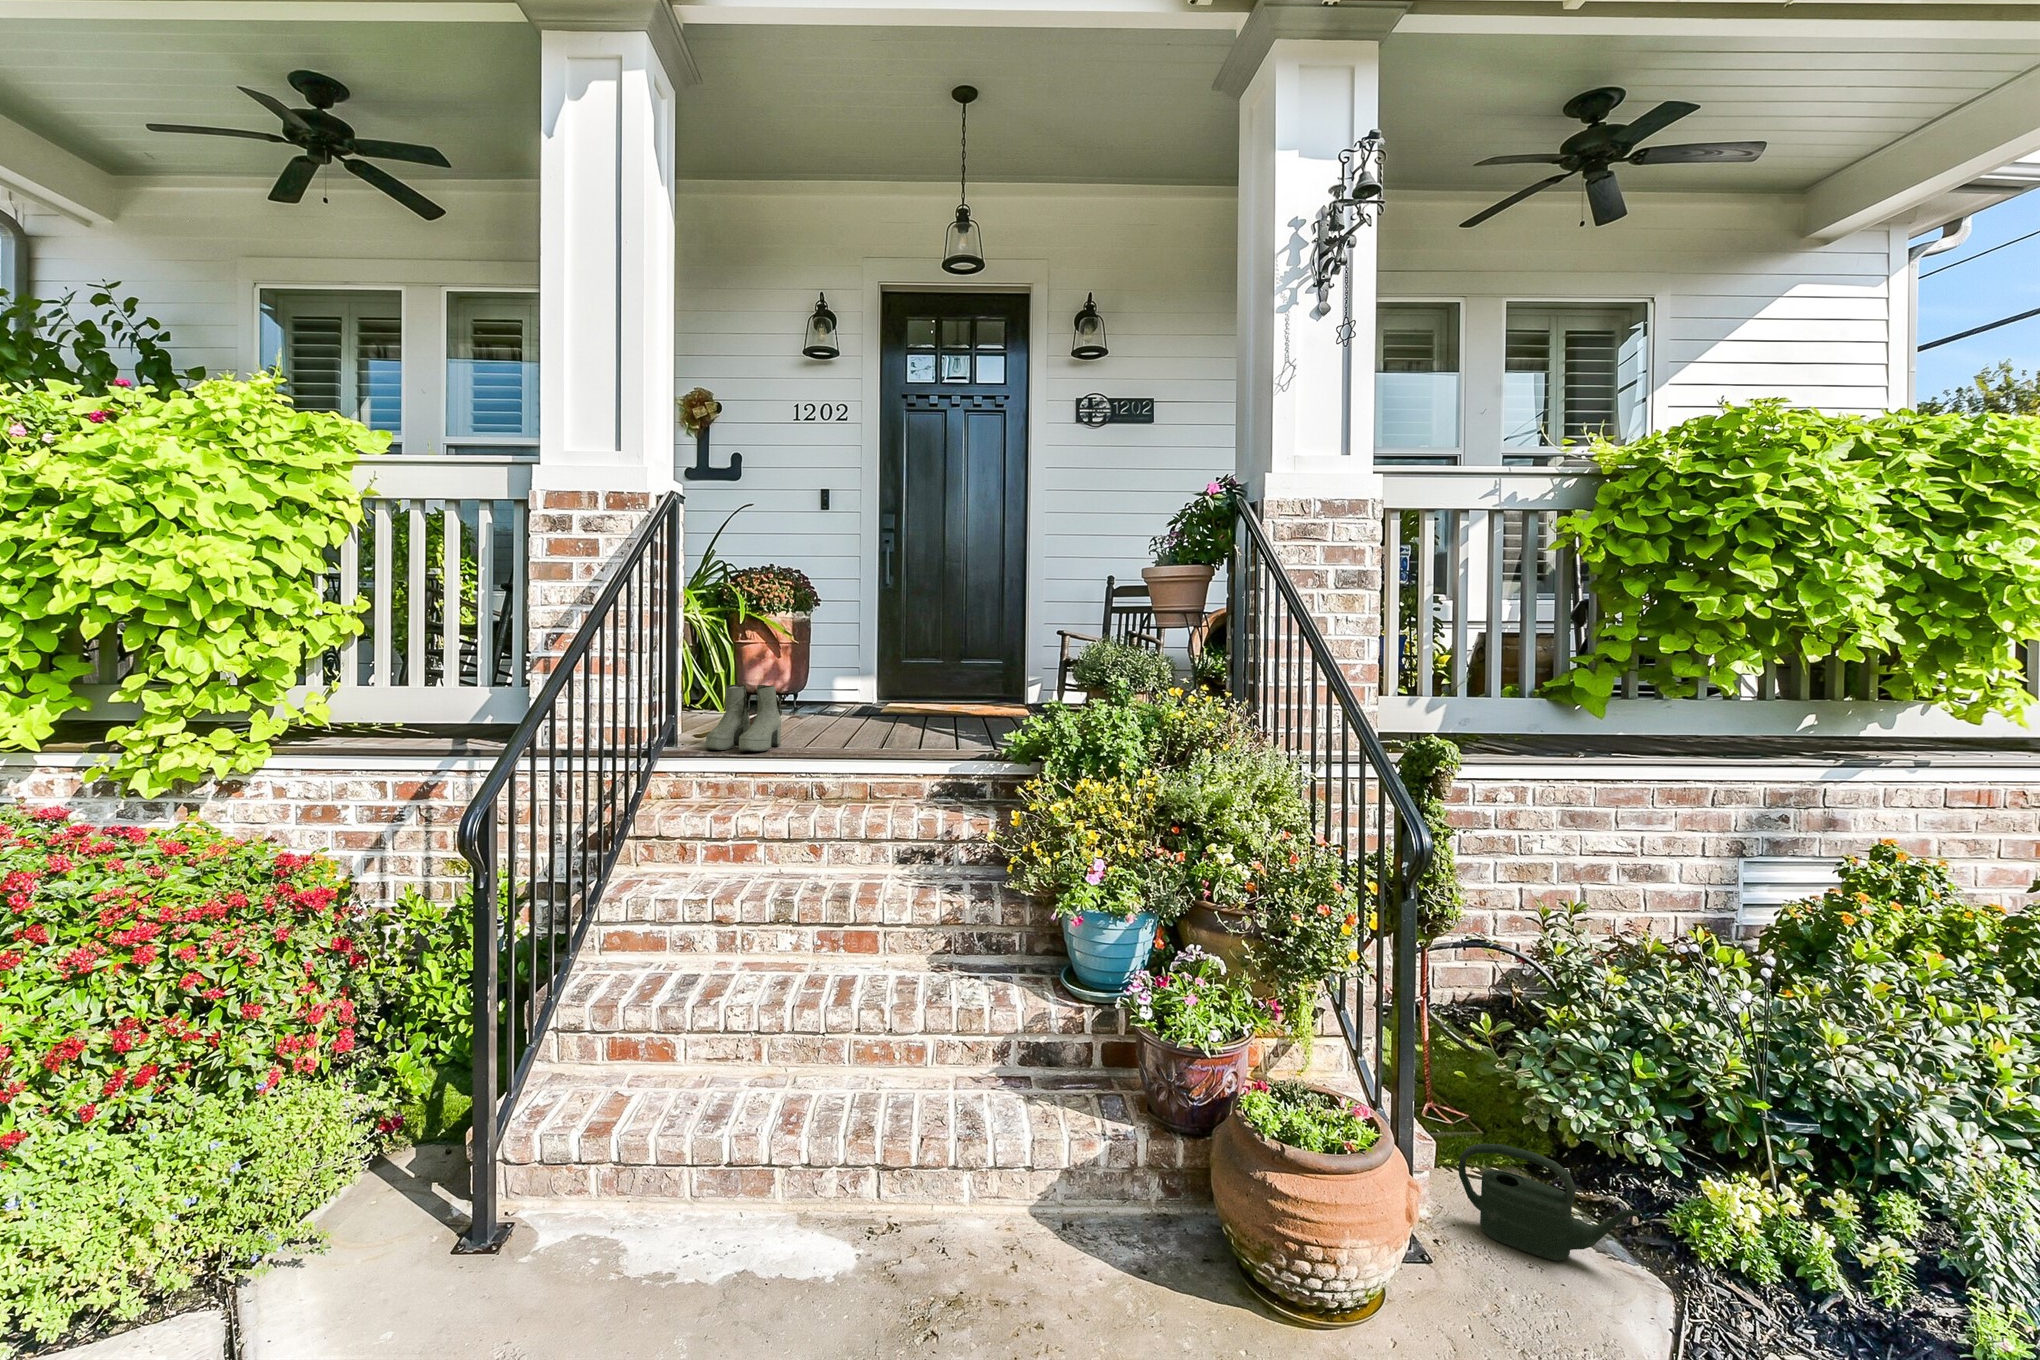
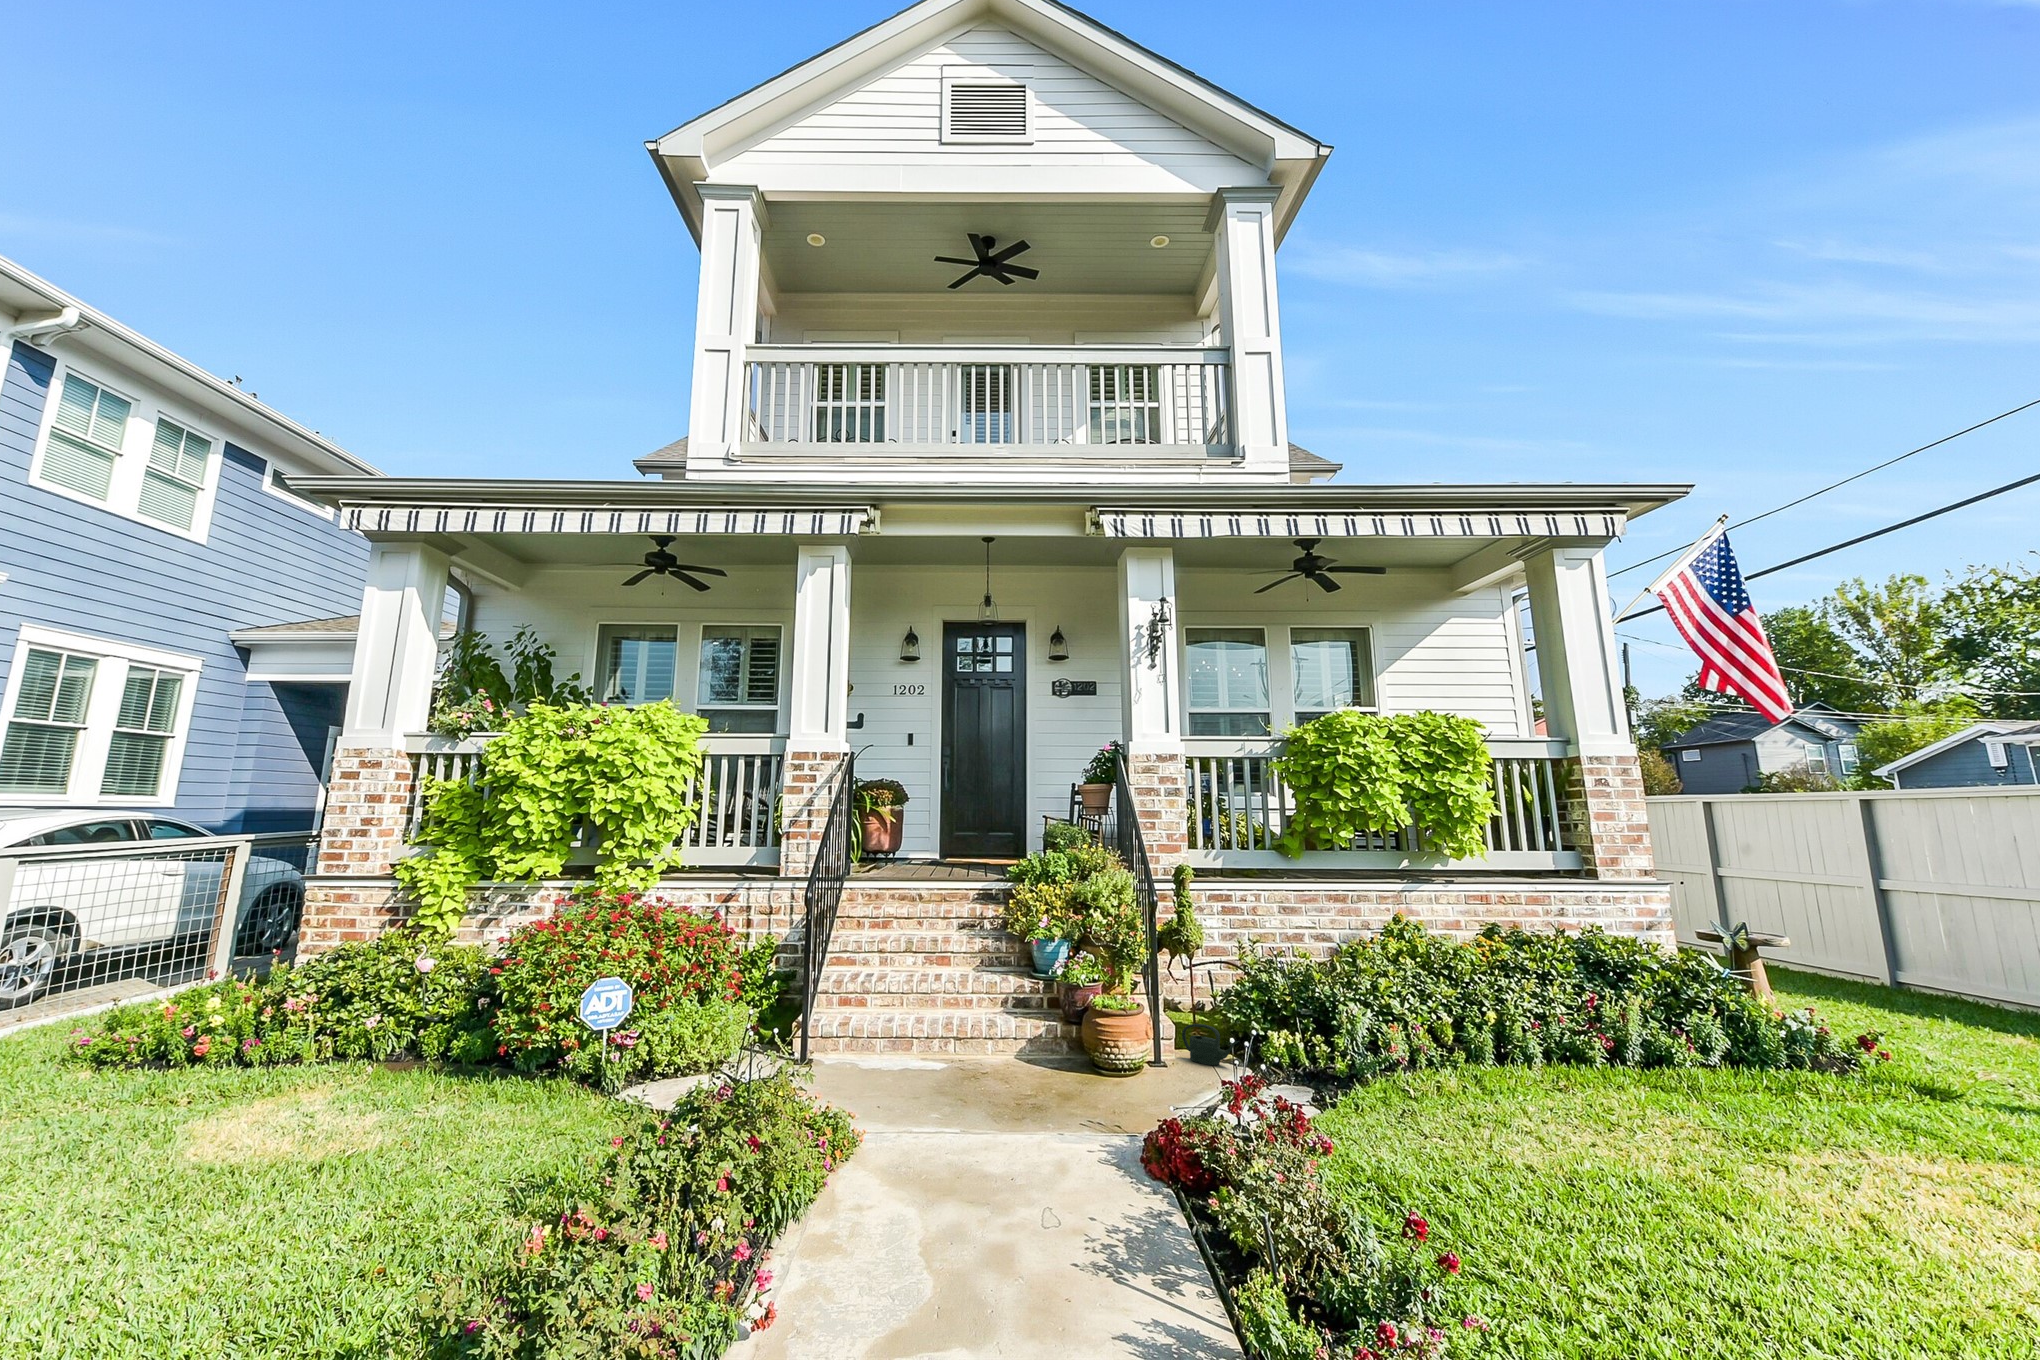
boots: present [705,684,781,751] -> none [867,845,901,877]

